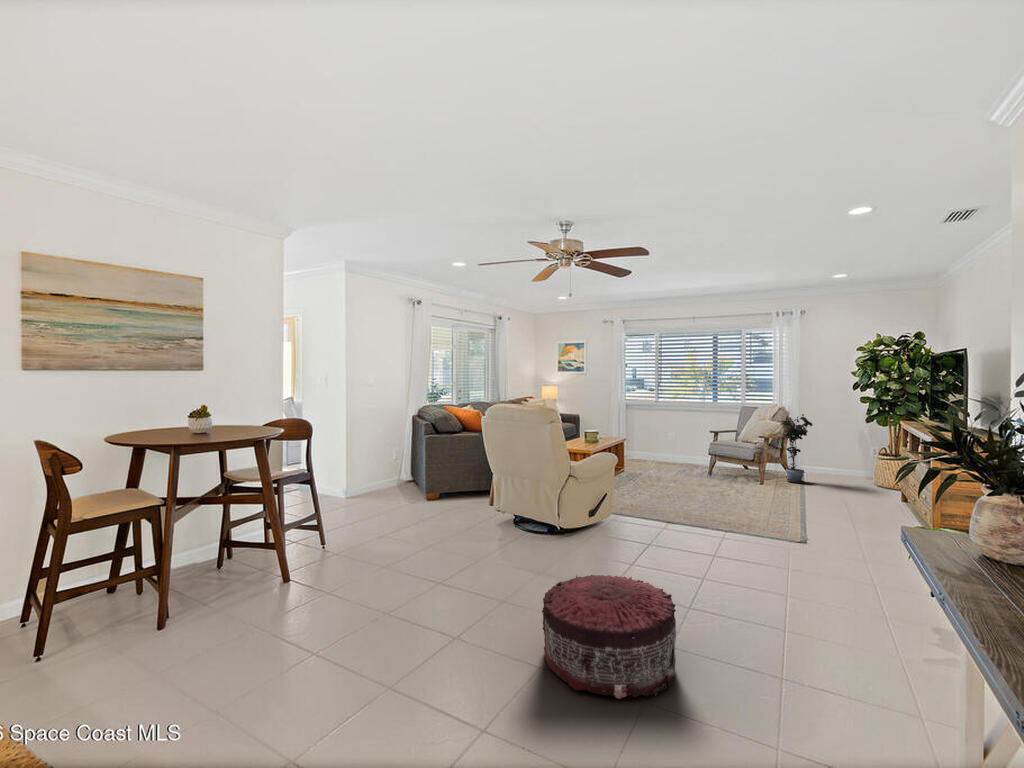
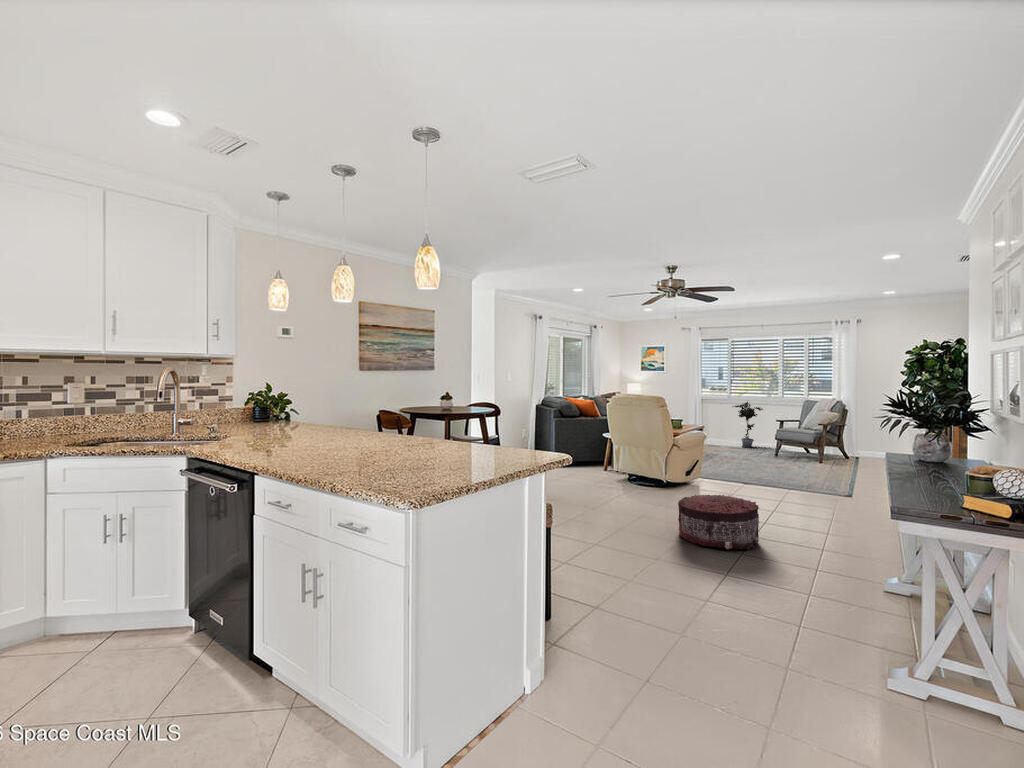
potted plant: present [778,414,813,483] -> present [733,402,763,448]

